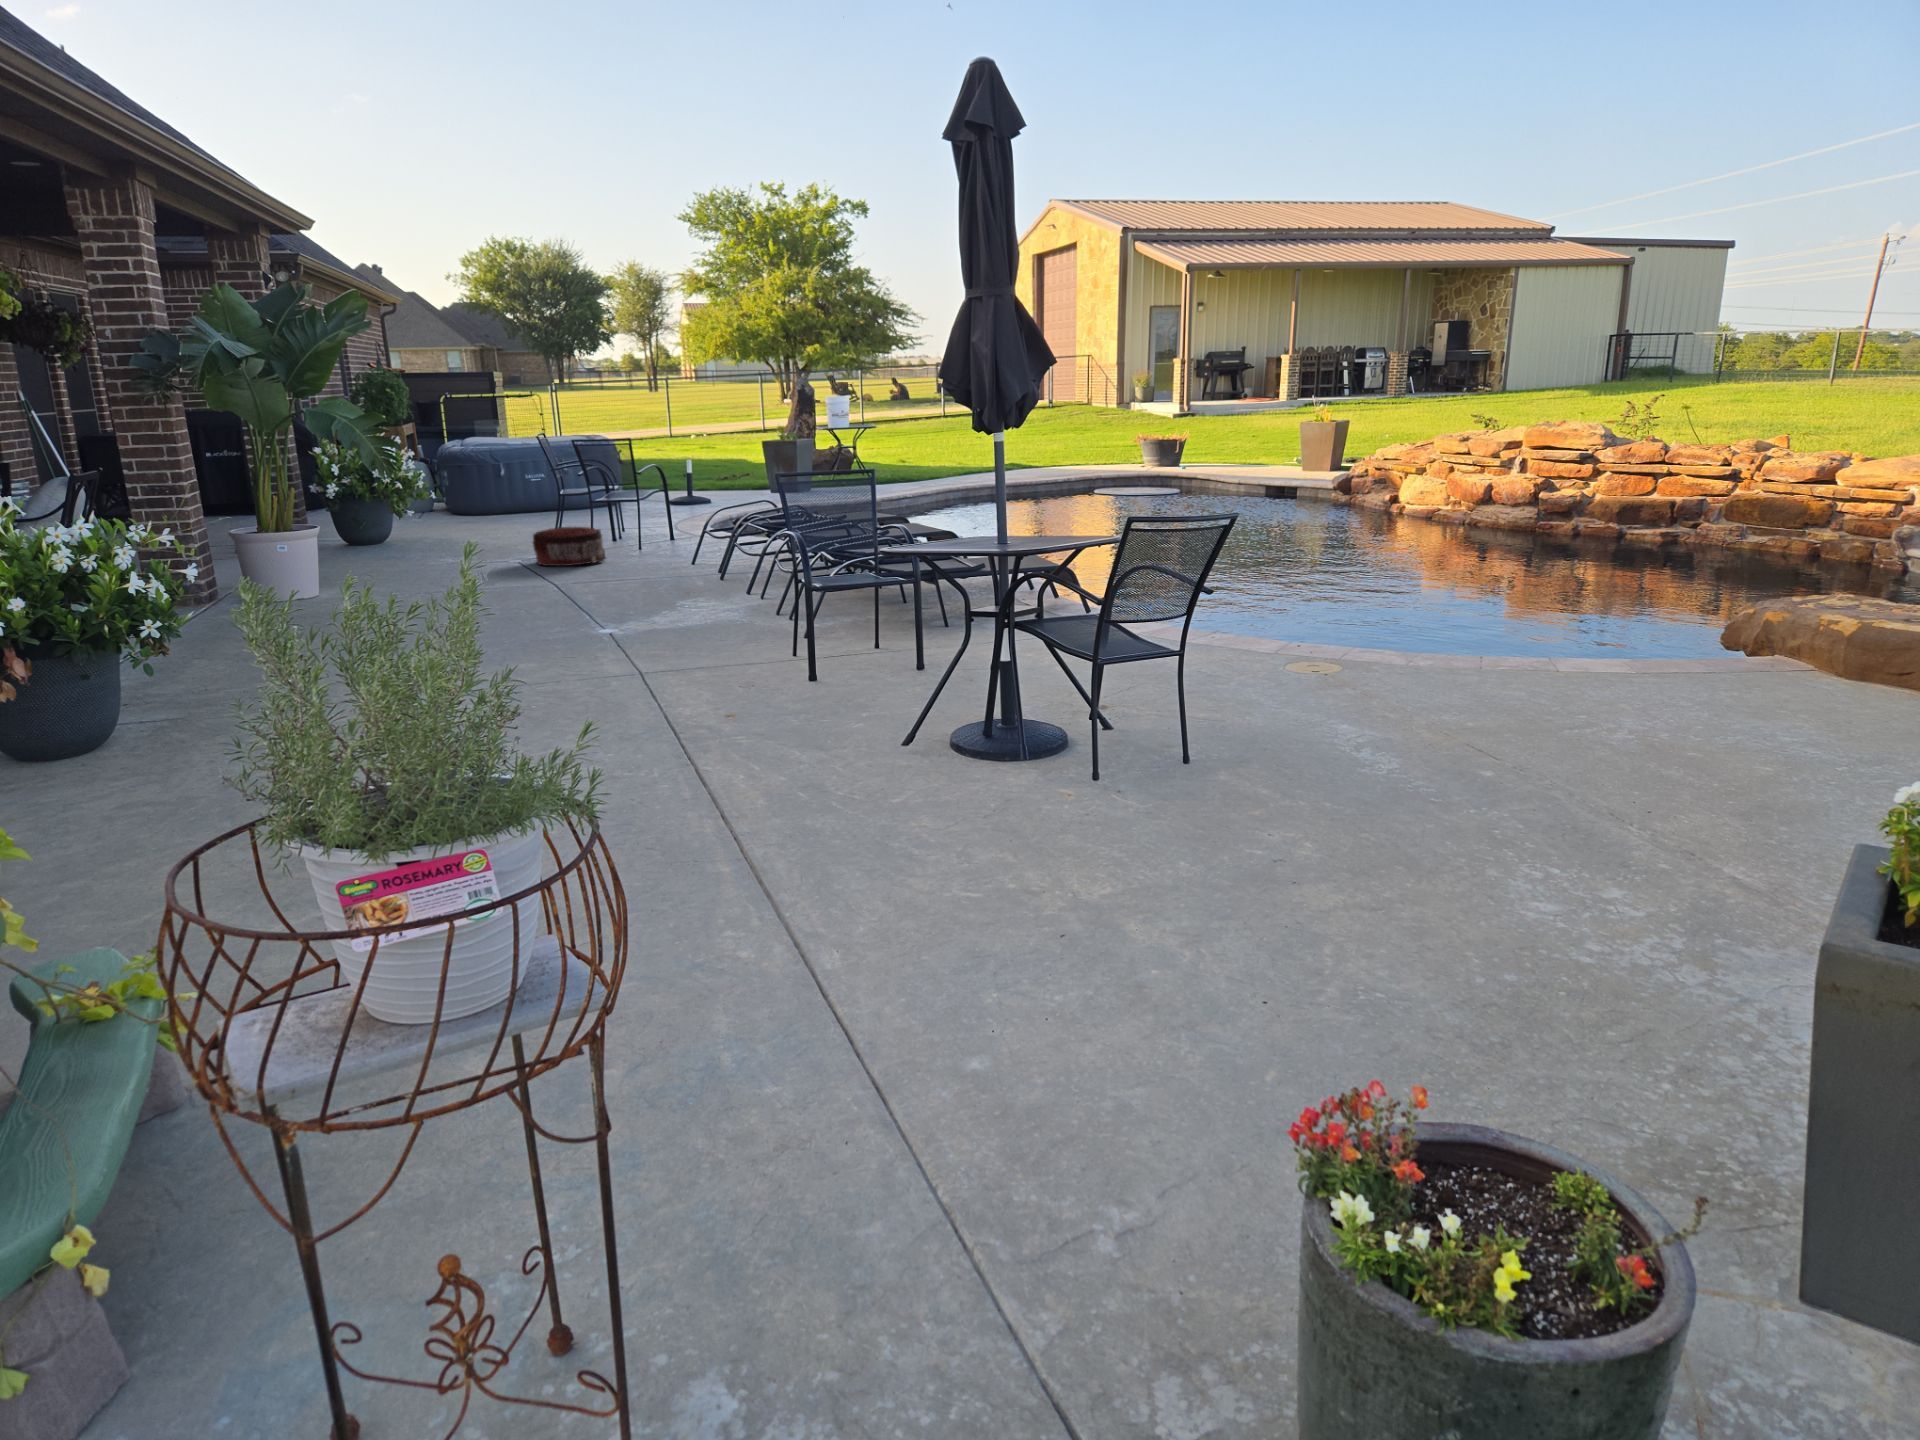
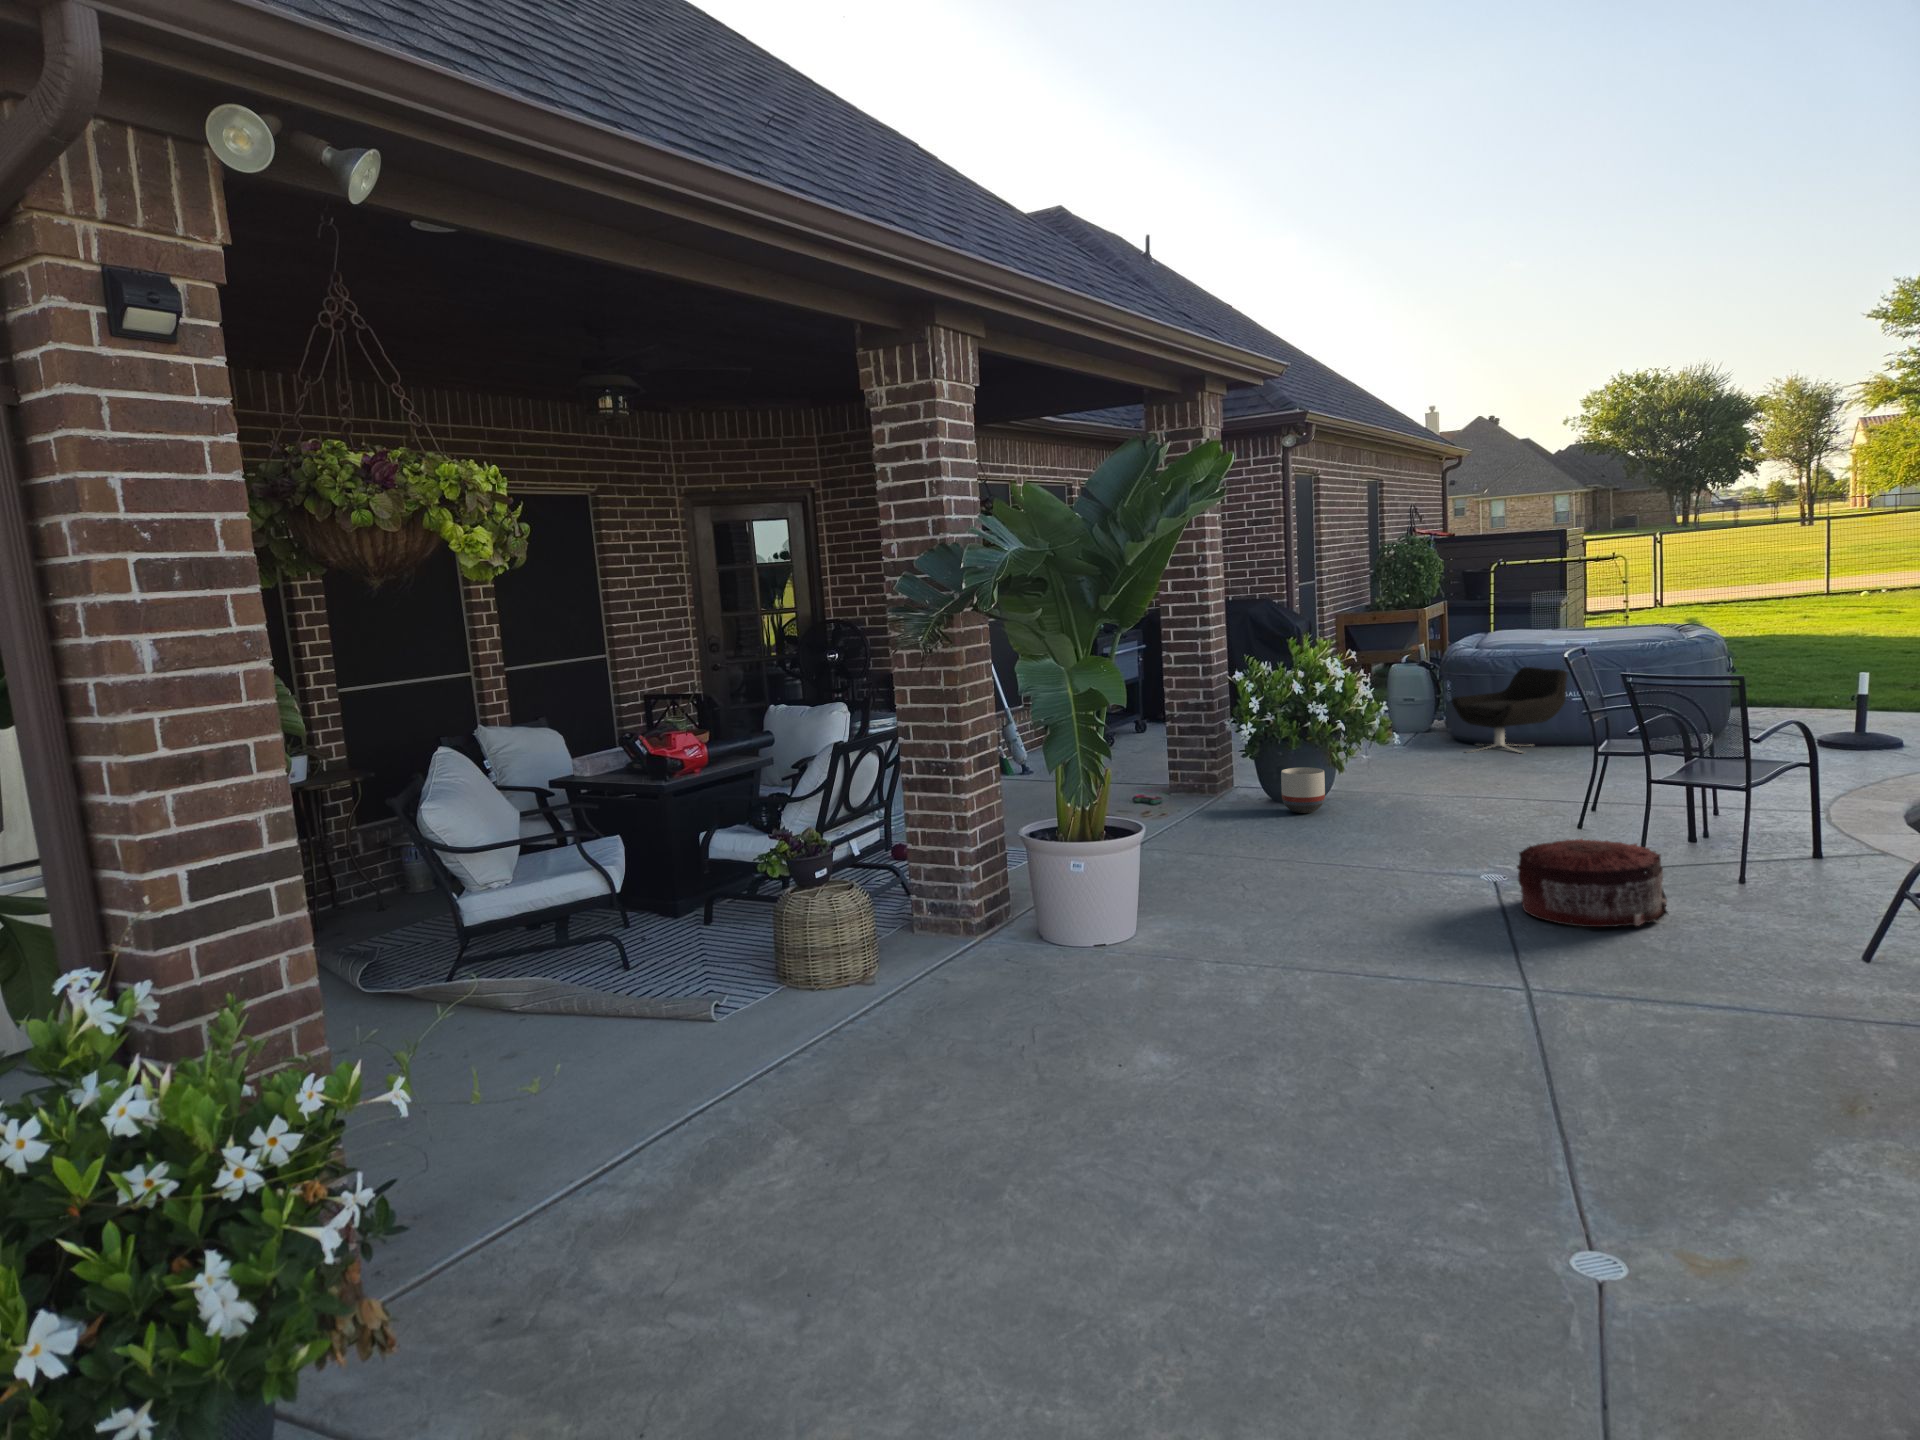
lounge chair: none [451,459,527,516] -> present [1451,667,1567,753]
planter: none [359,515,392,545] -> present [1281,767,1325,813]

